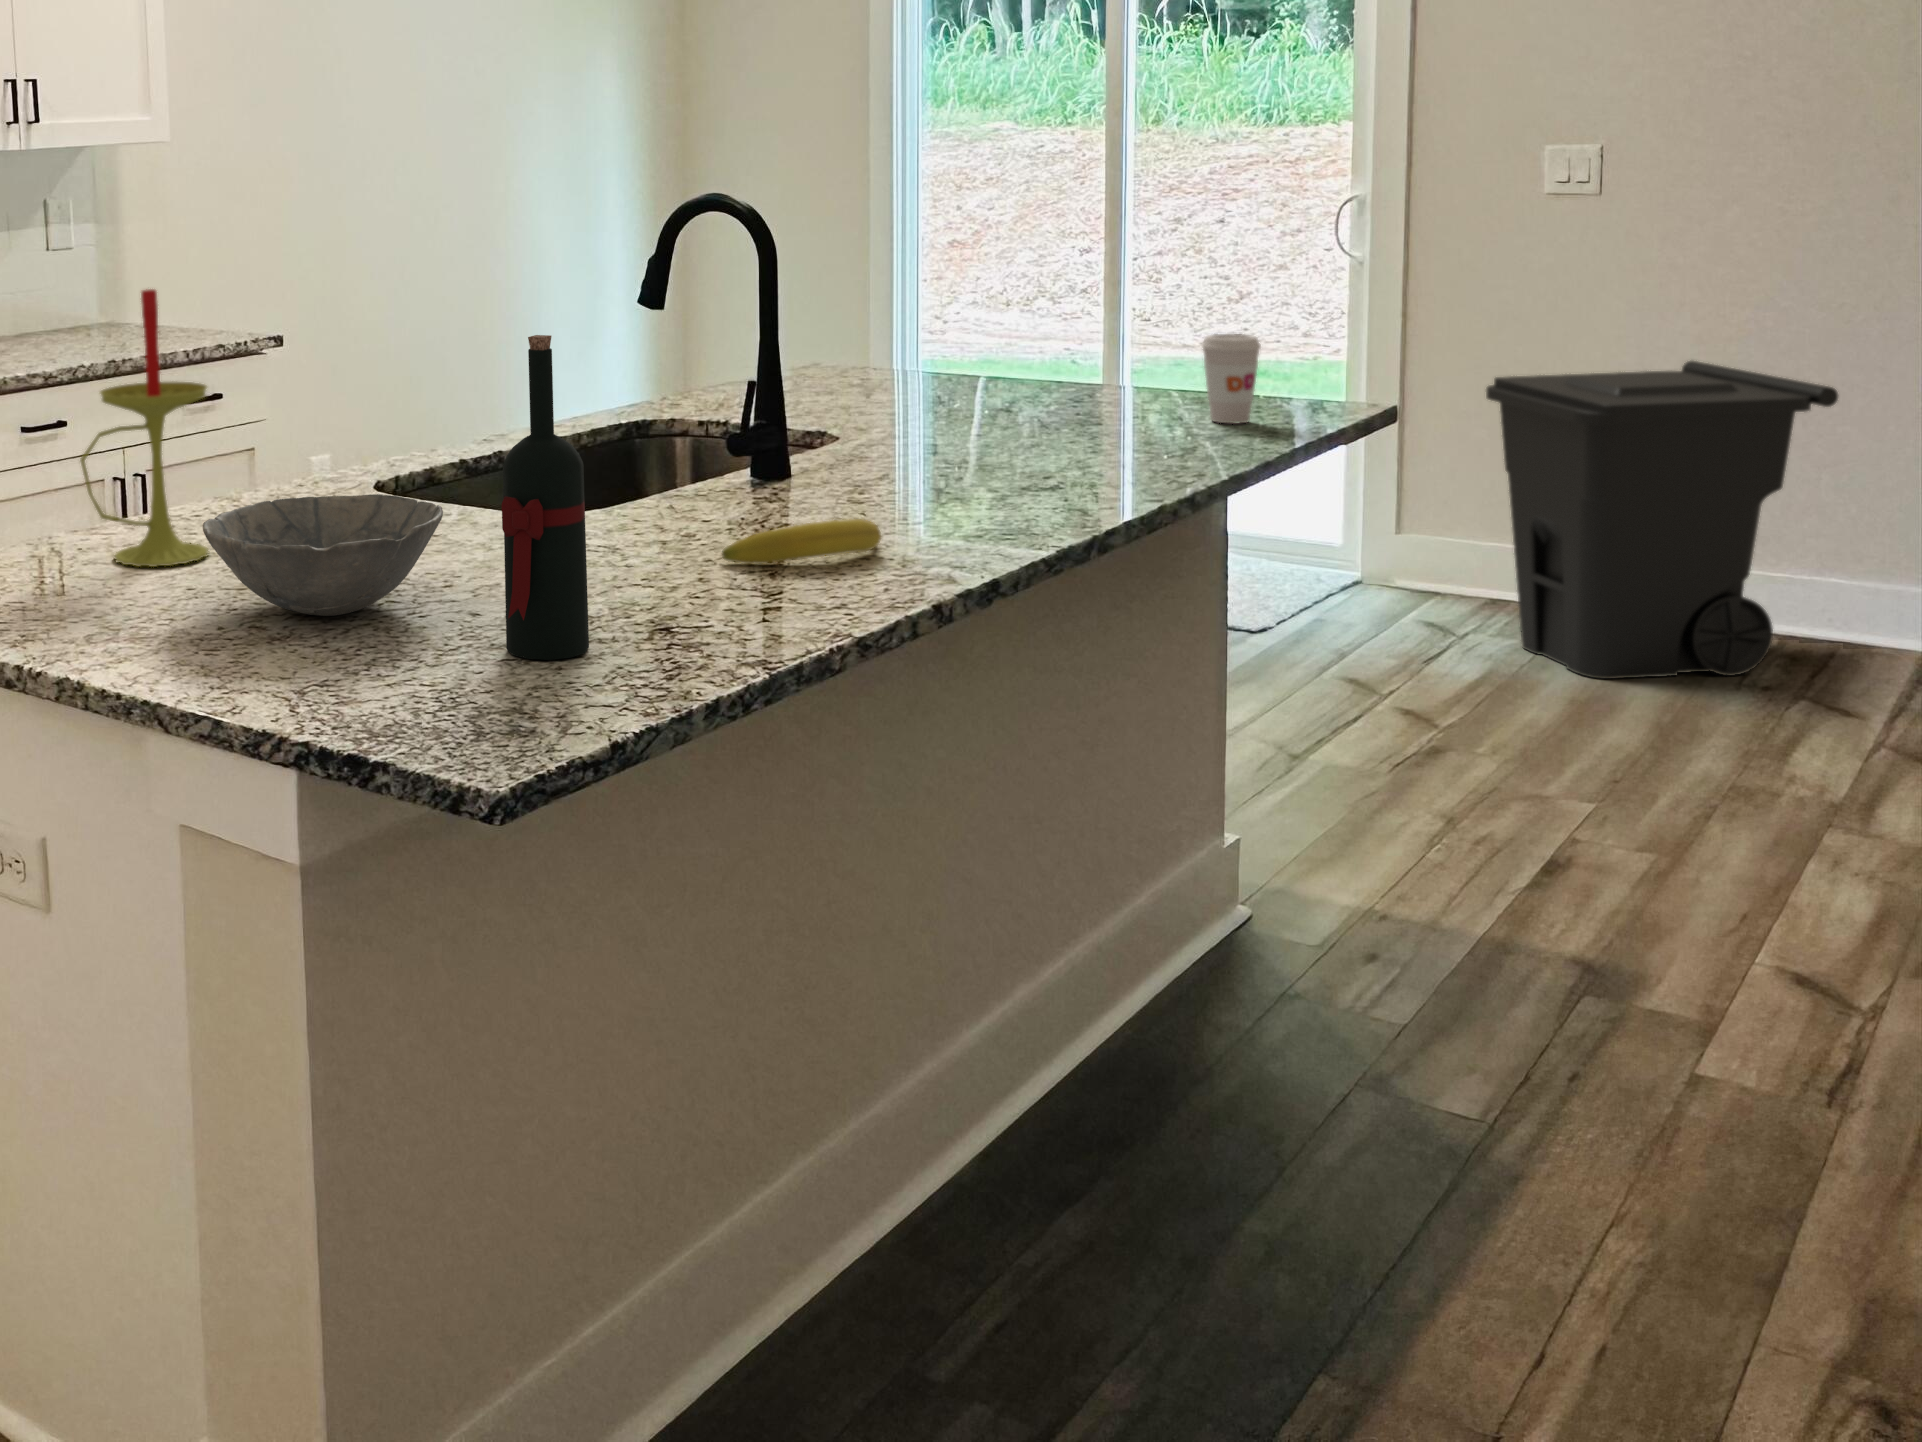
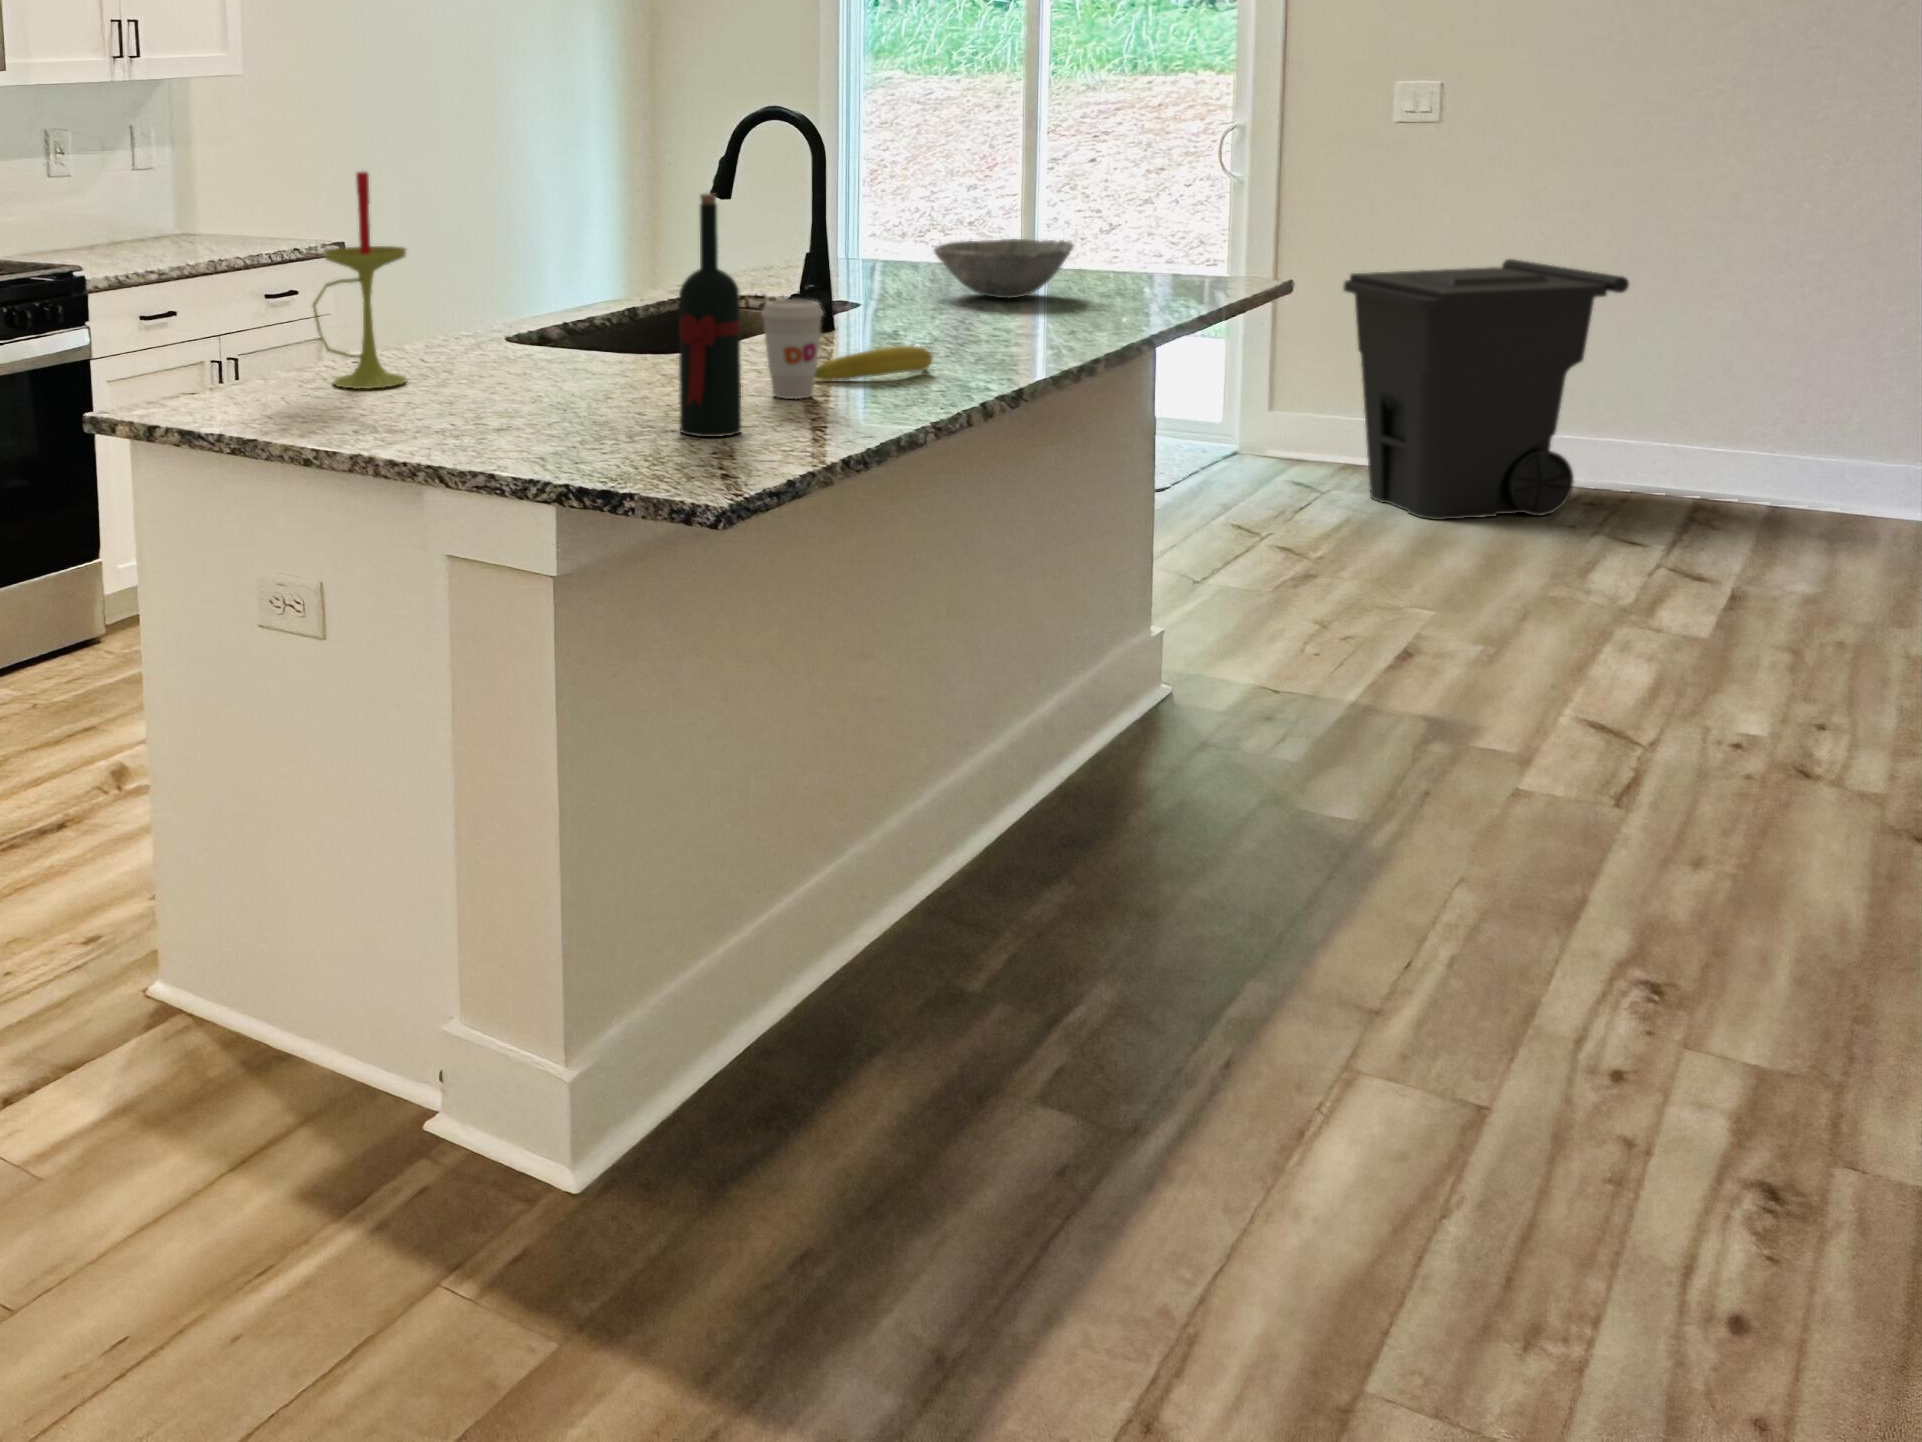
coffee cup: present [1202,334,1261,424] -> present [762,299,823,399]
bowl: present [203,494,443,616] -> present [934,239,1073,298]

